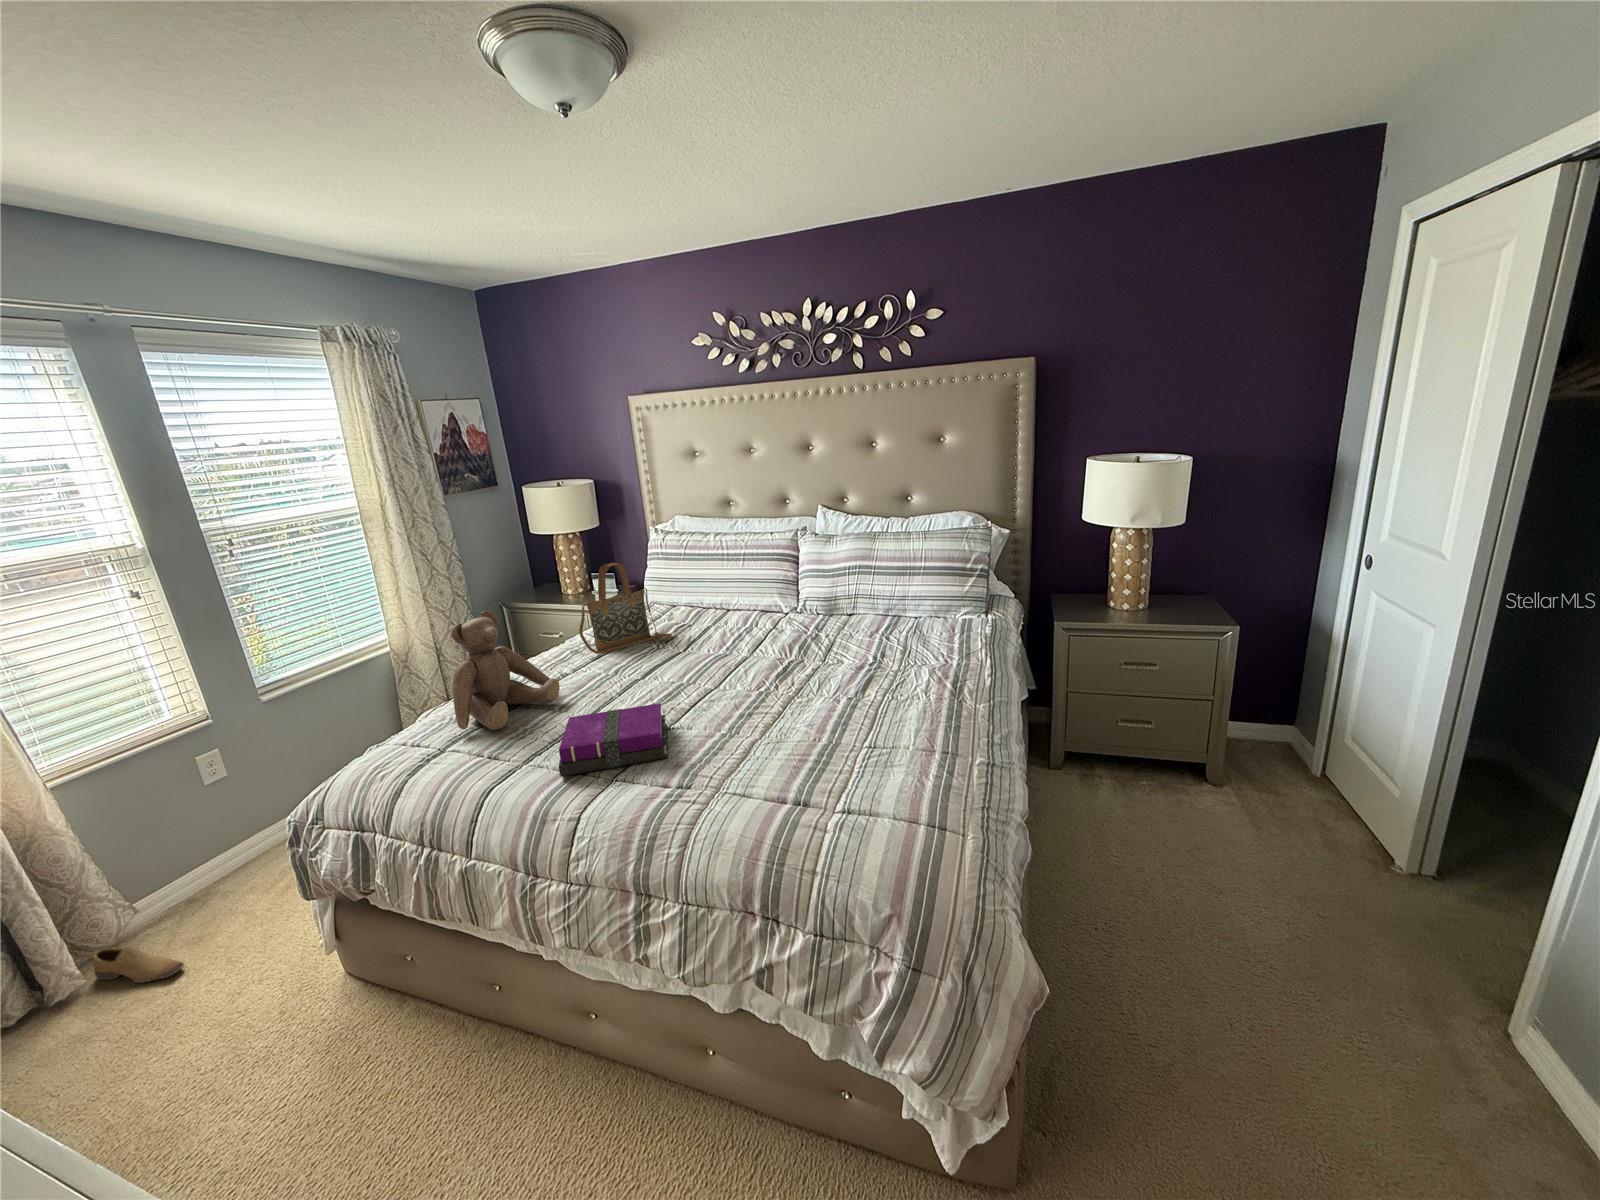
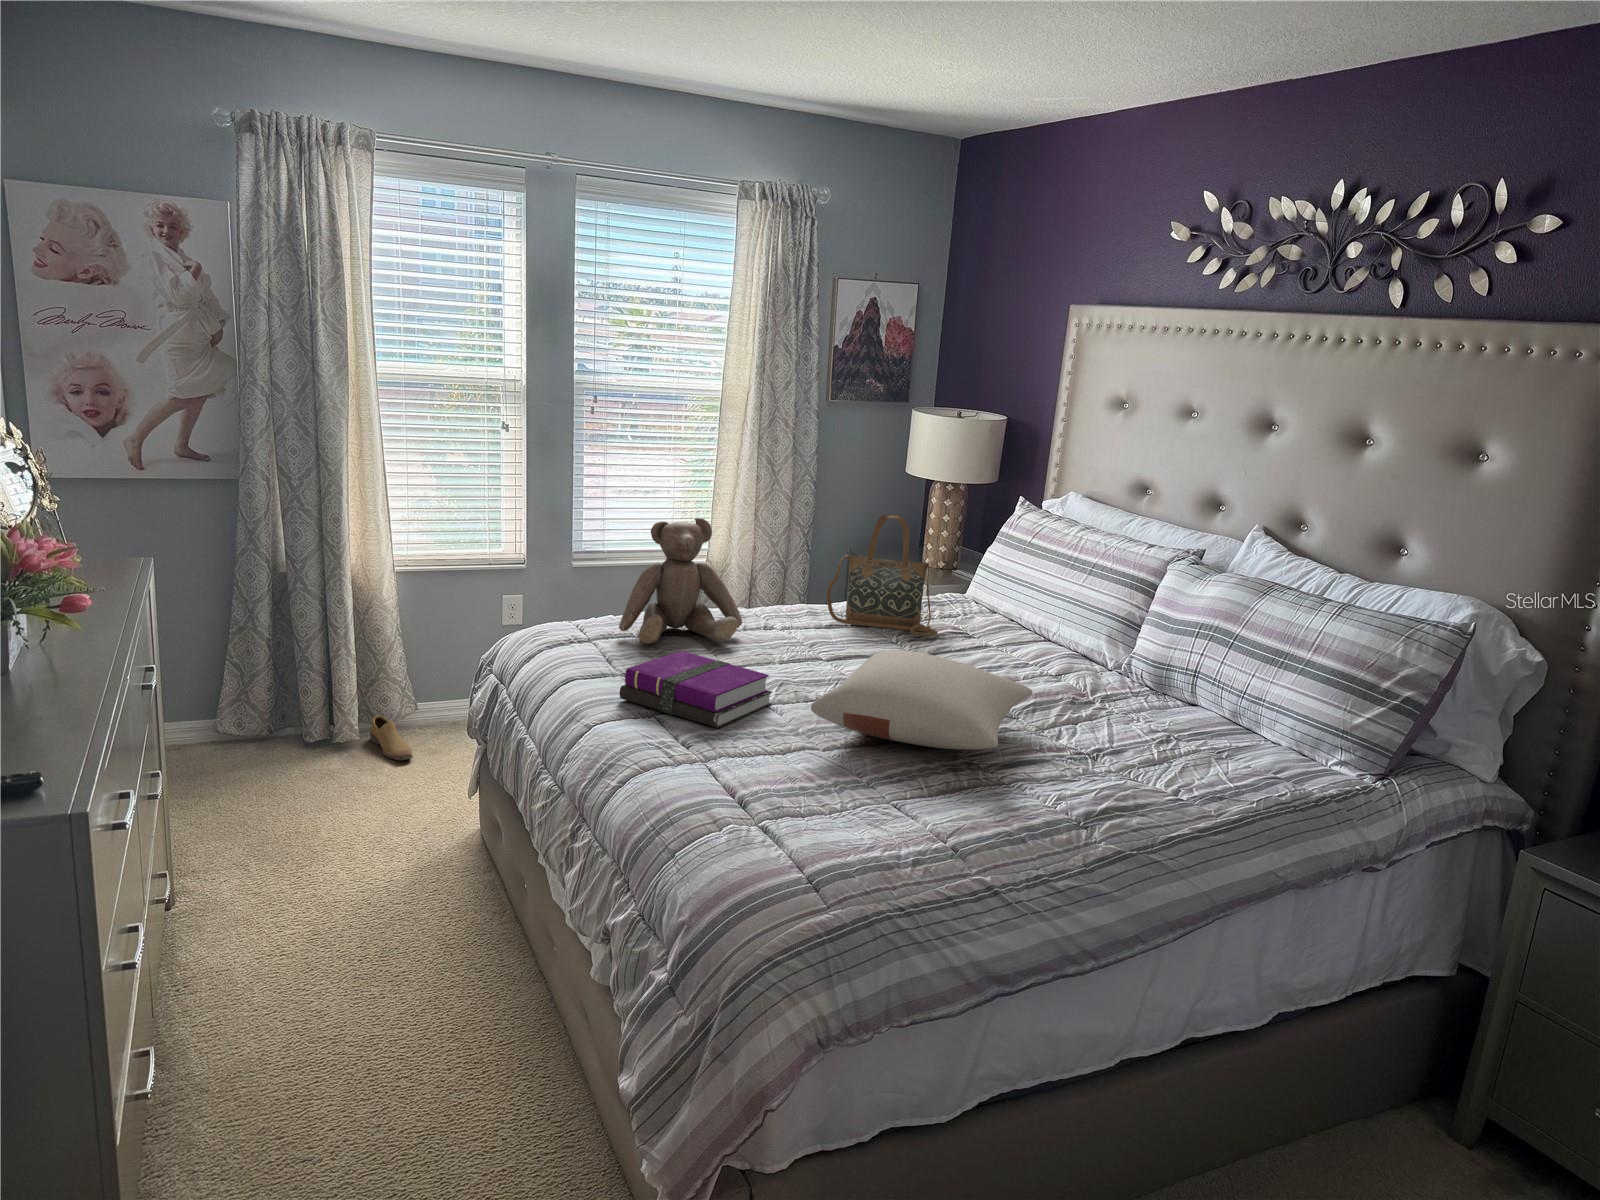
pillow: none [704,639,868,712] -> present [811,651,1032,749]

